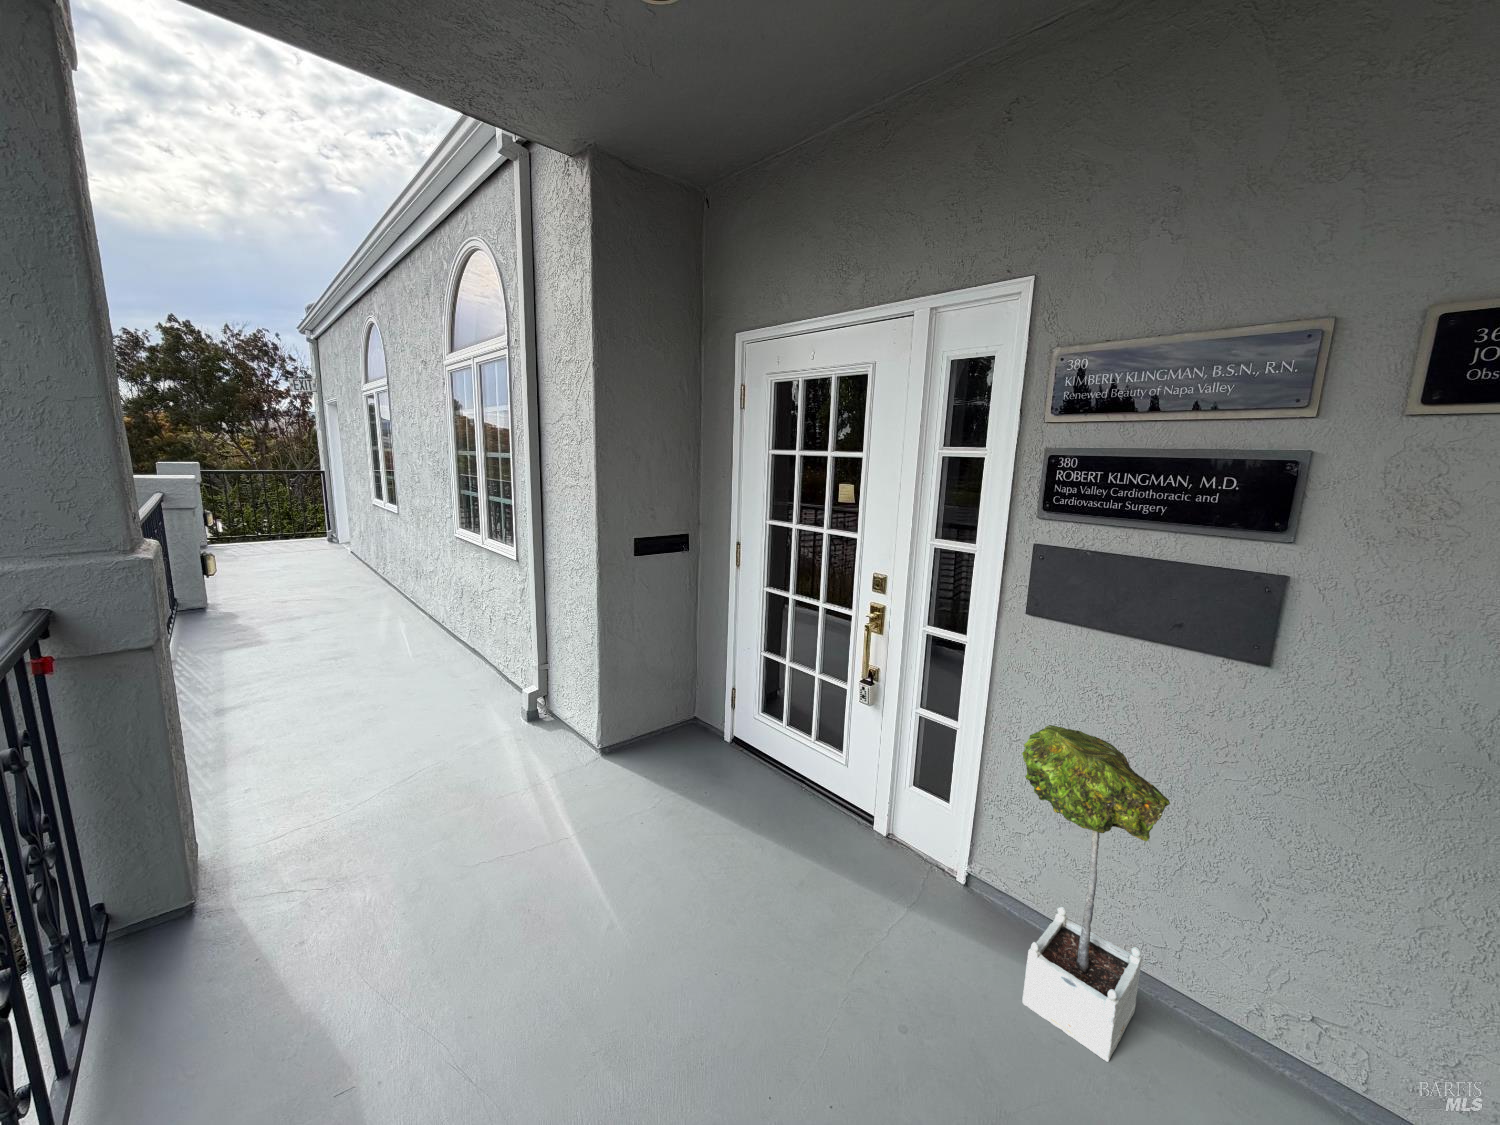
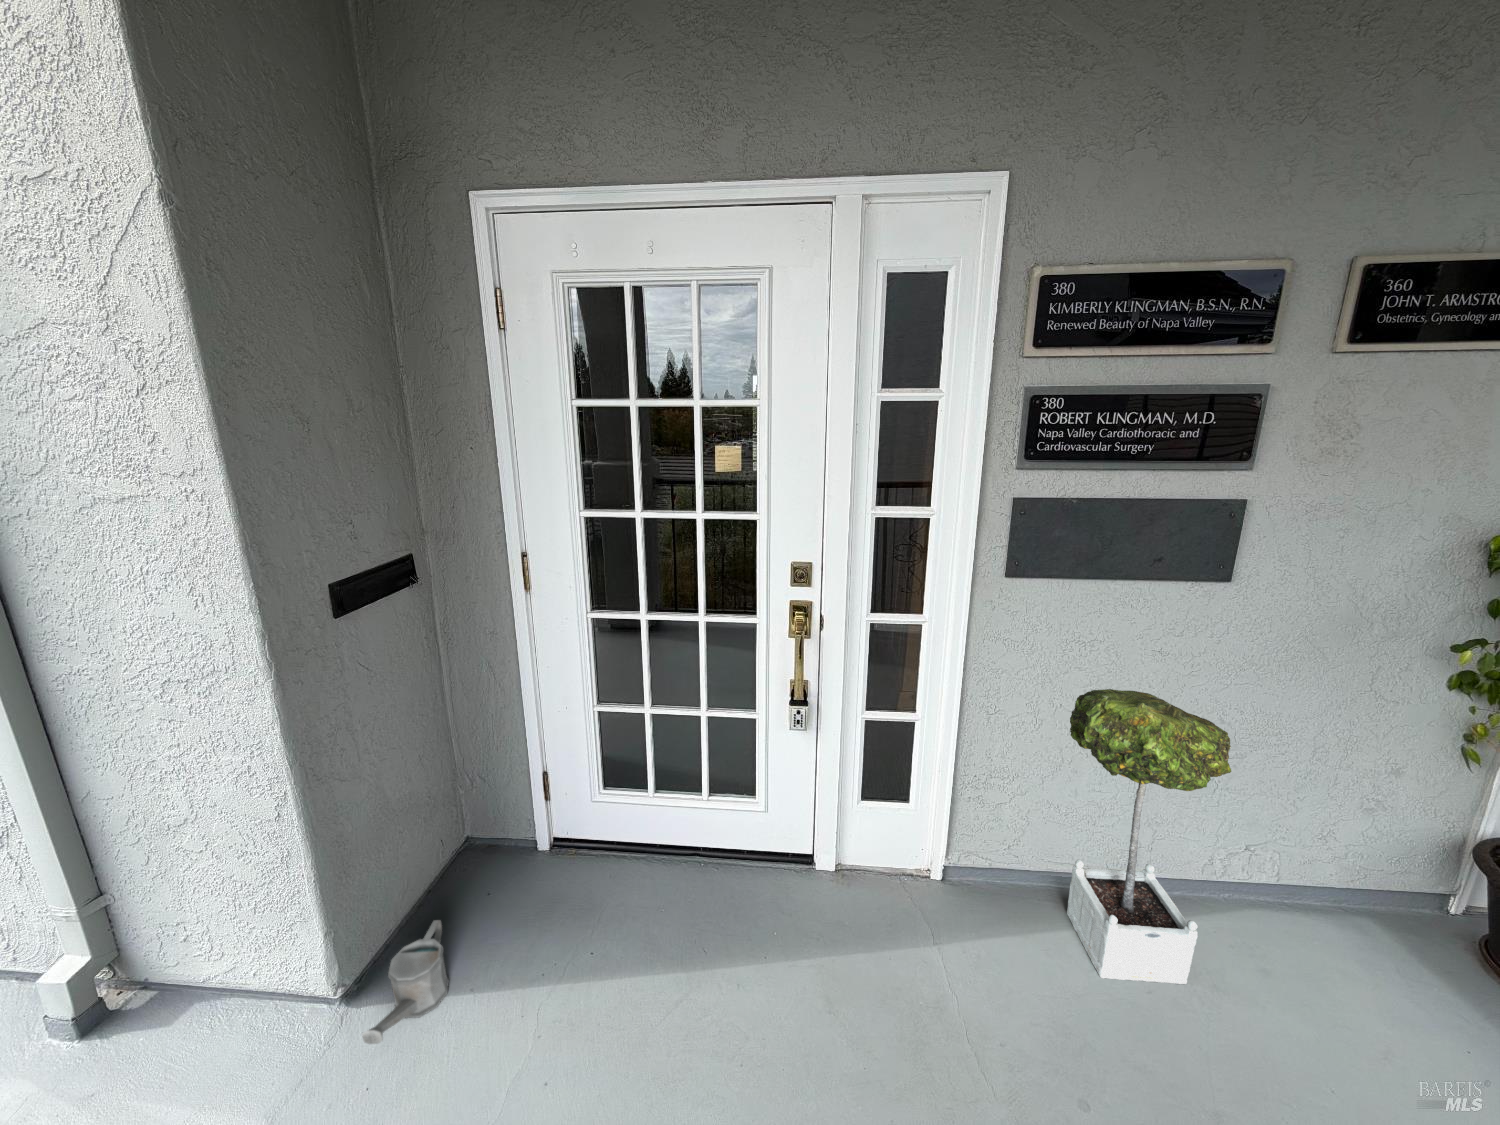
watering can: none [590,735,650,774] -> present [362,920,449,1044]

